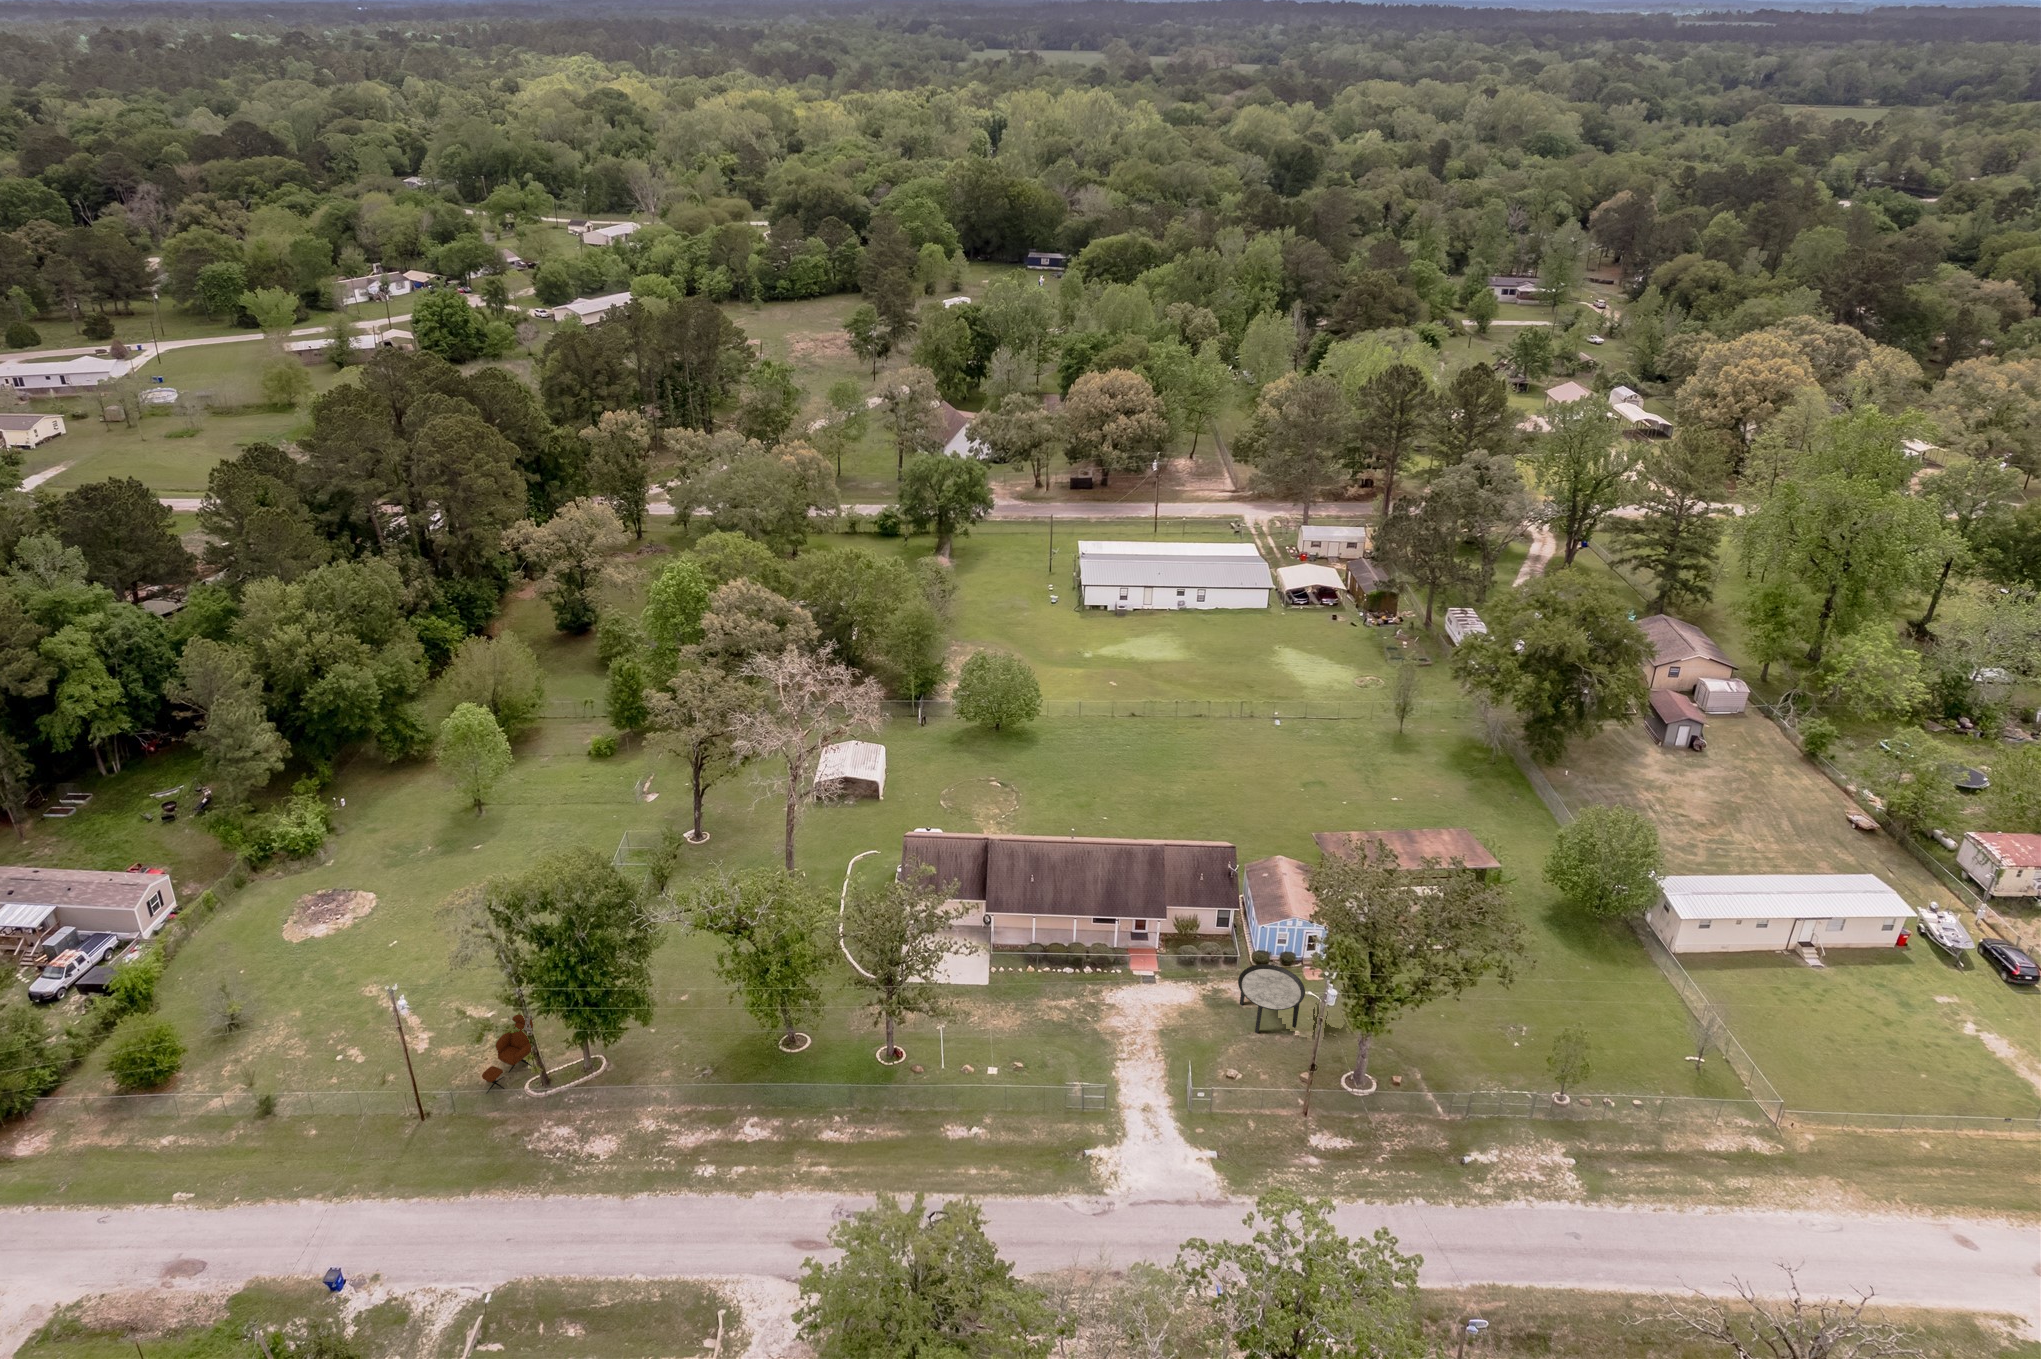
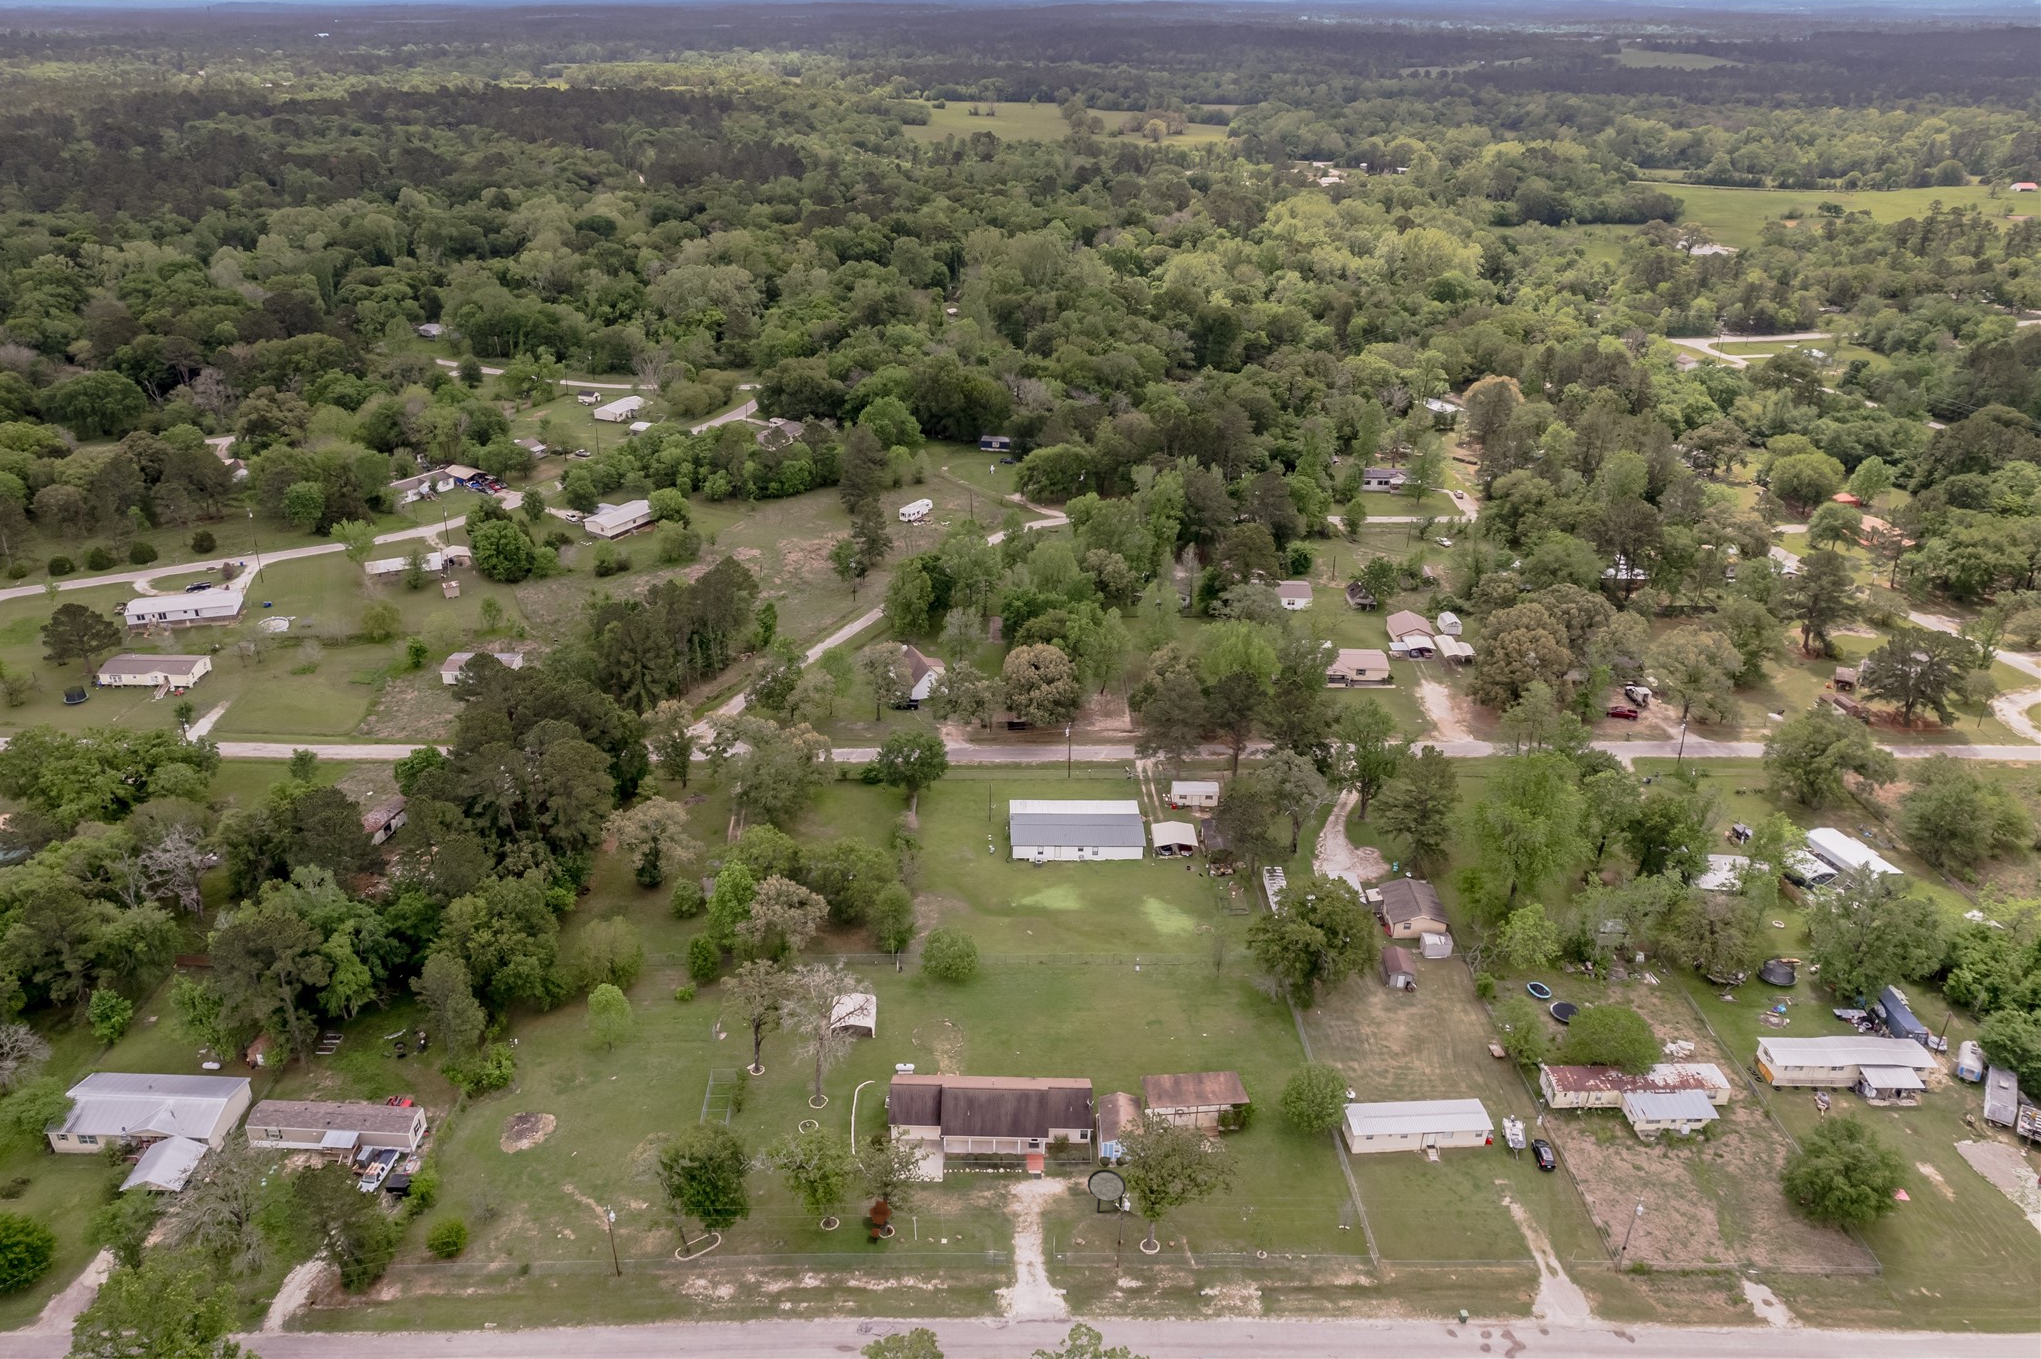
lounge chair: present [482,1015,533,1093] -> present [869,1199,891,1238]

